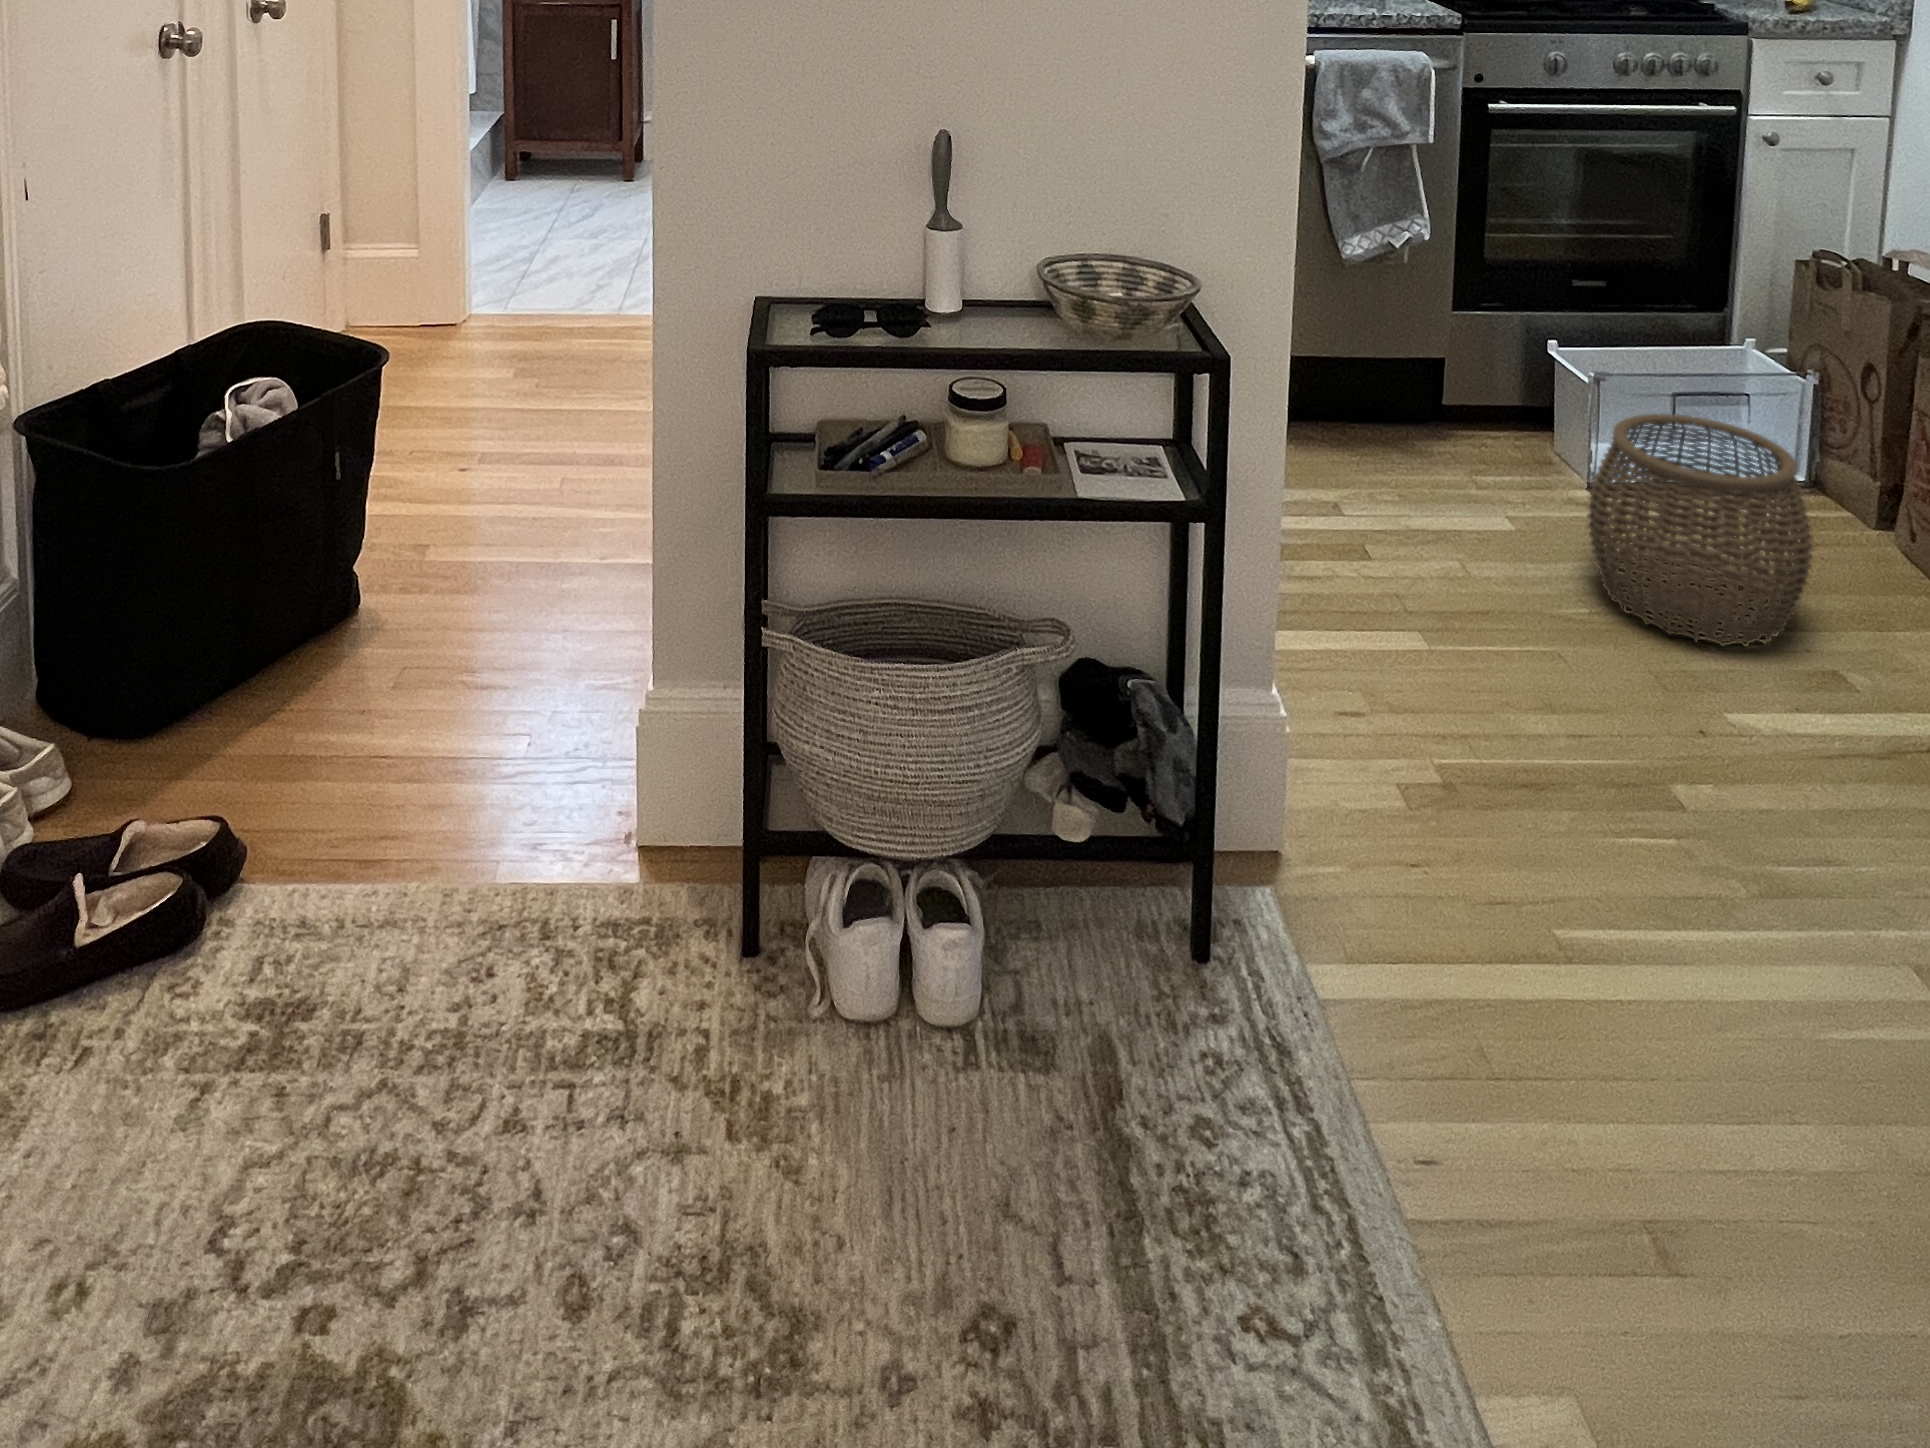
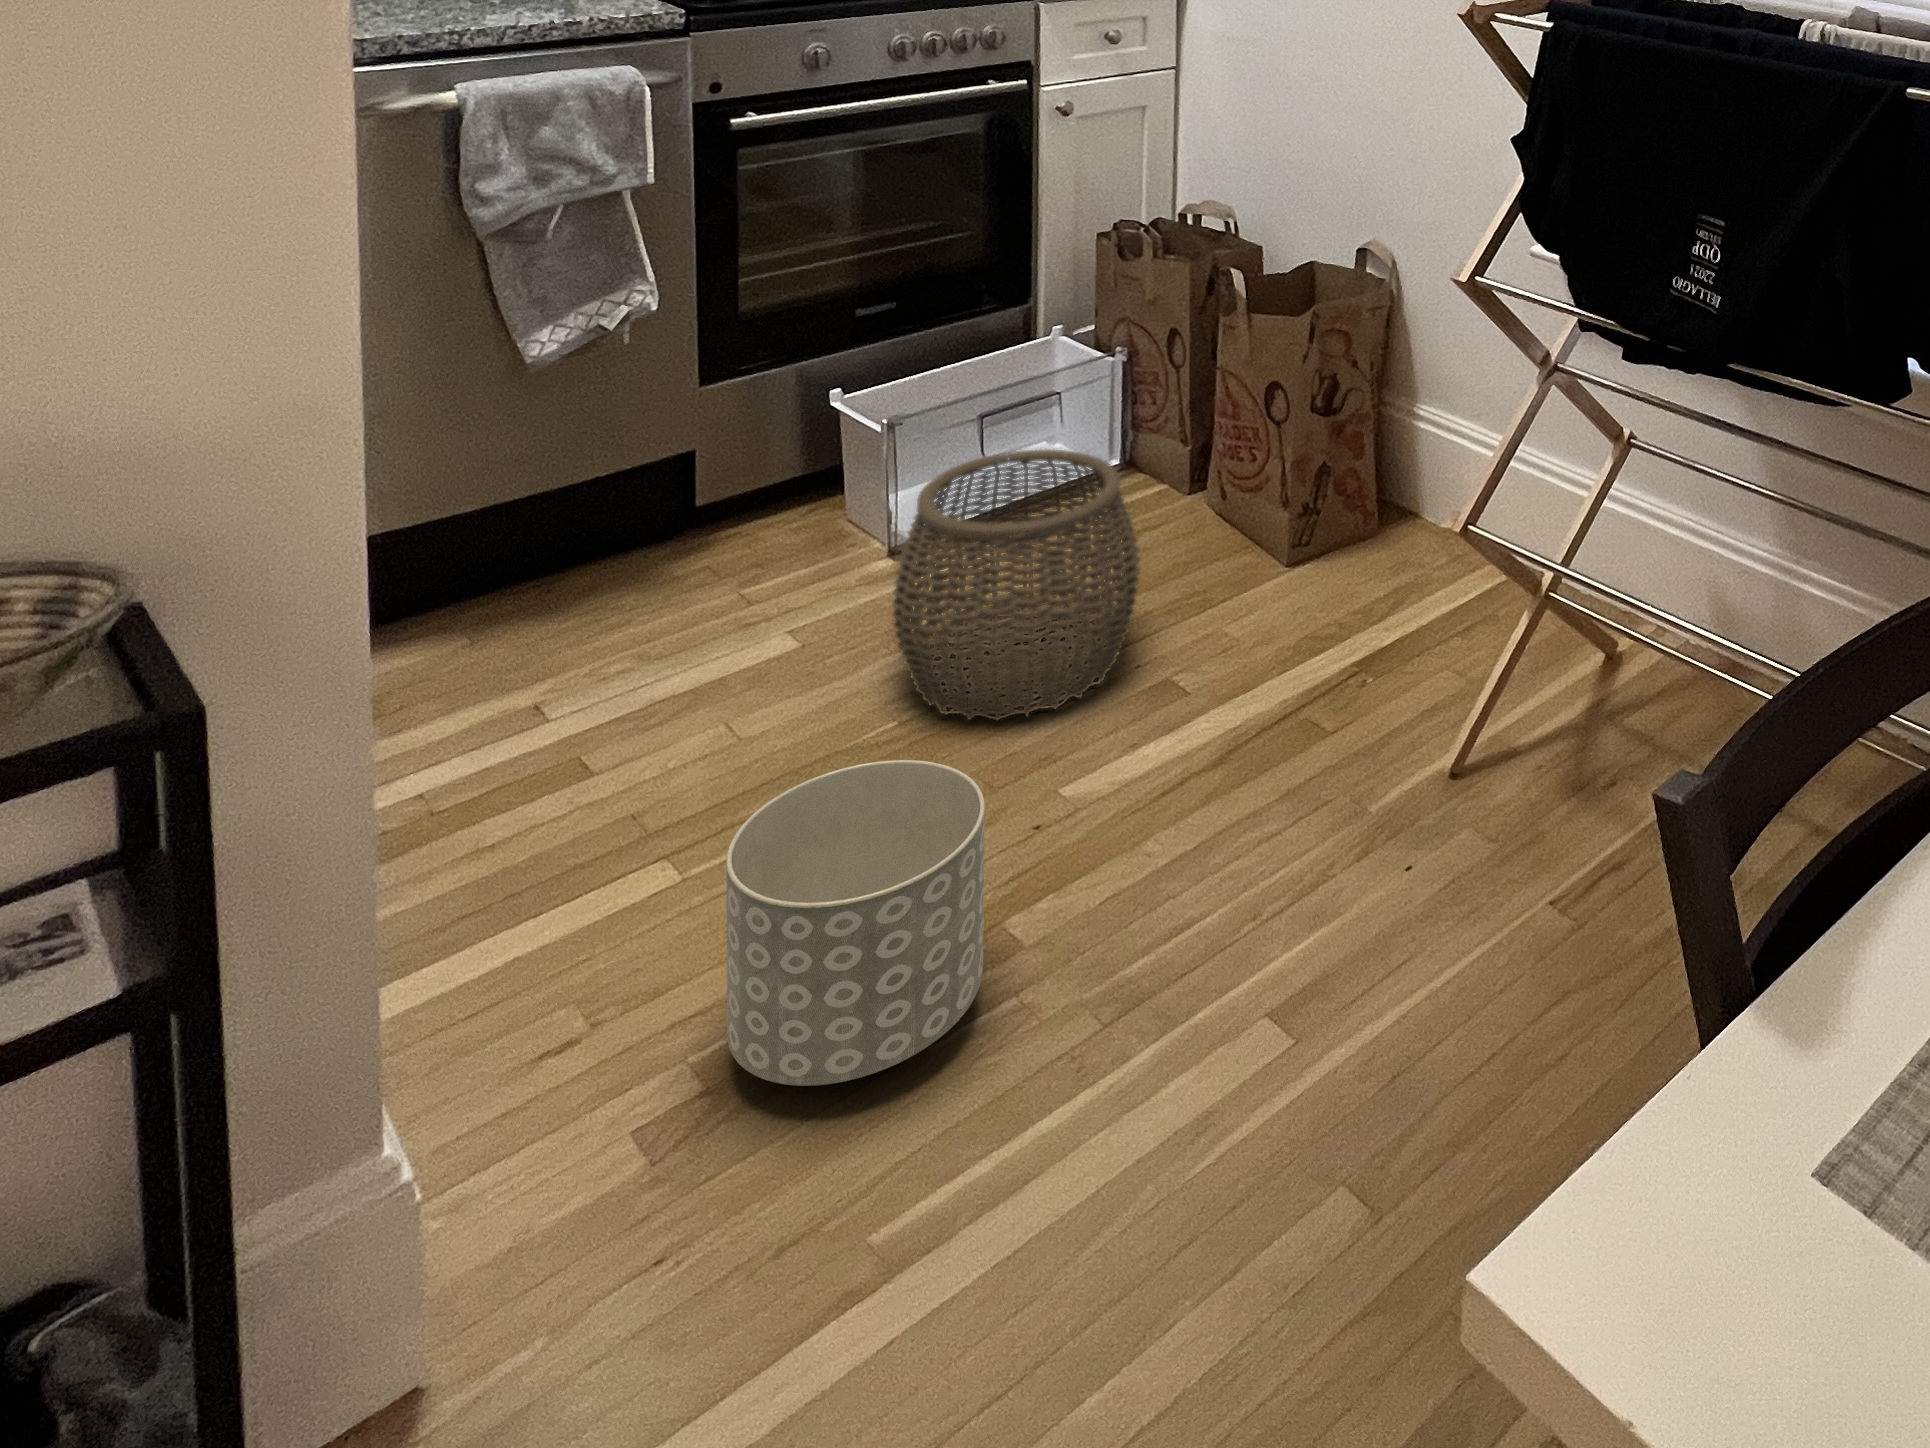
planter: none [1451,594,1651,830] -> present [726,760,985,1086]

